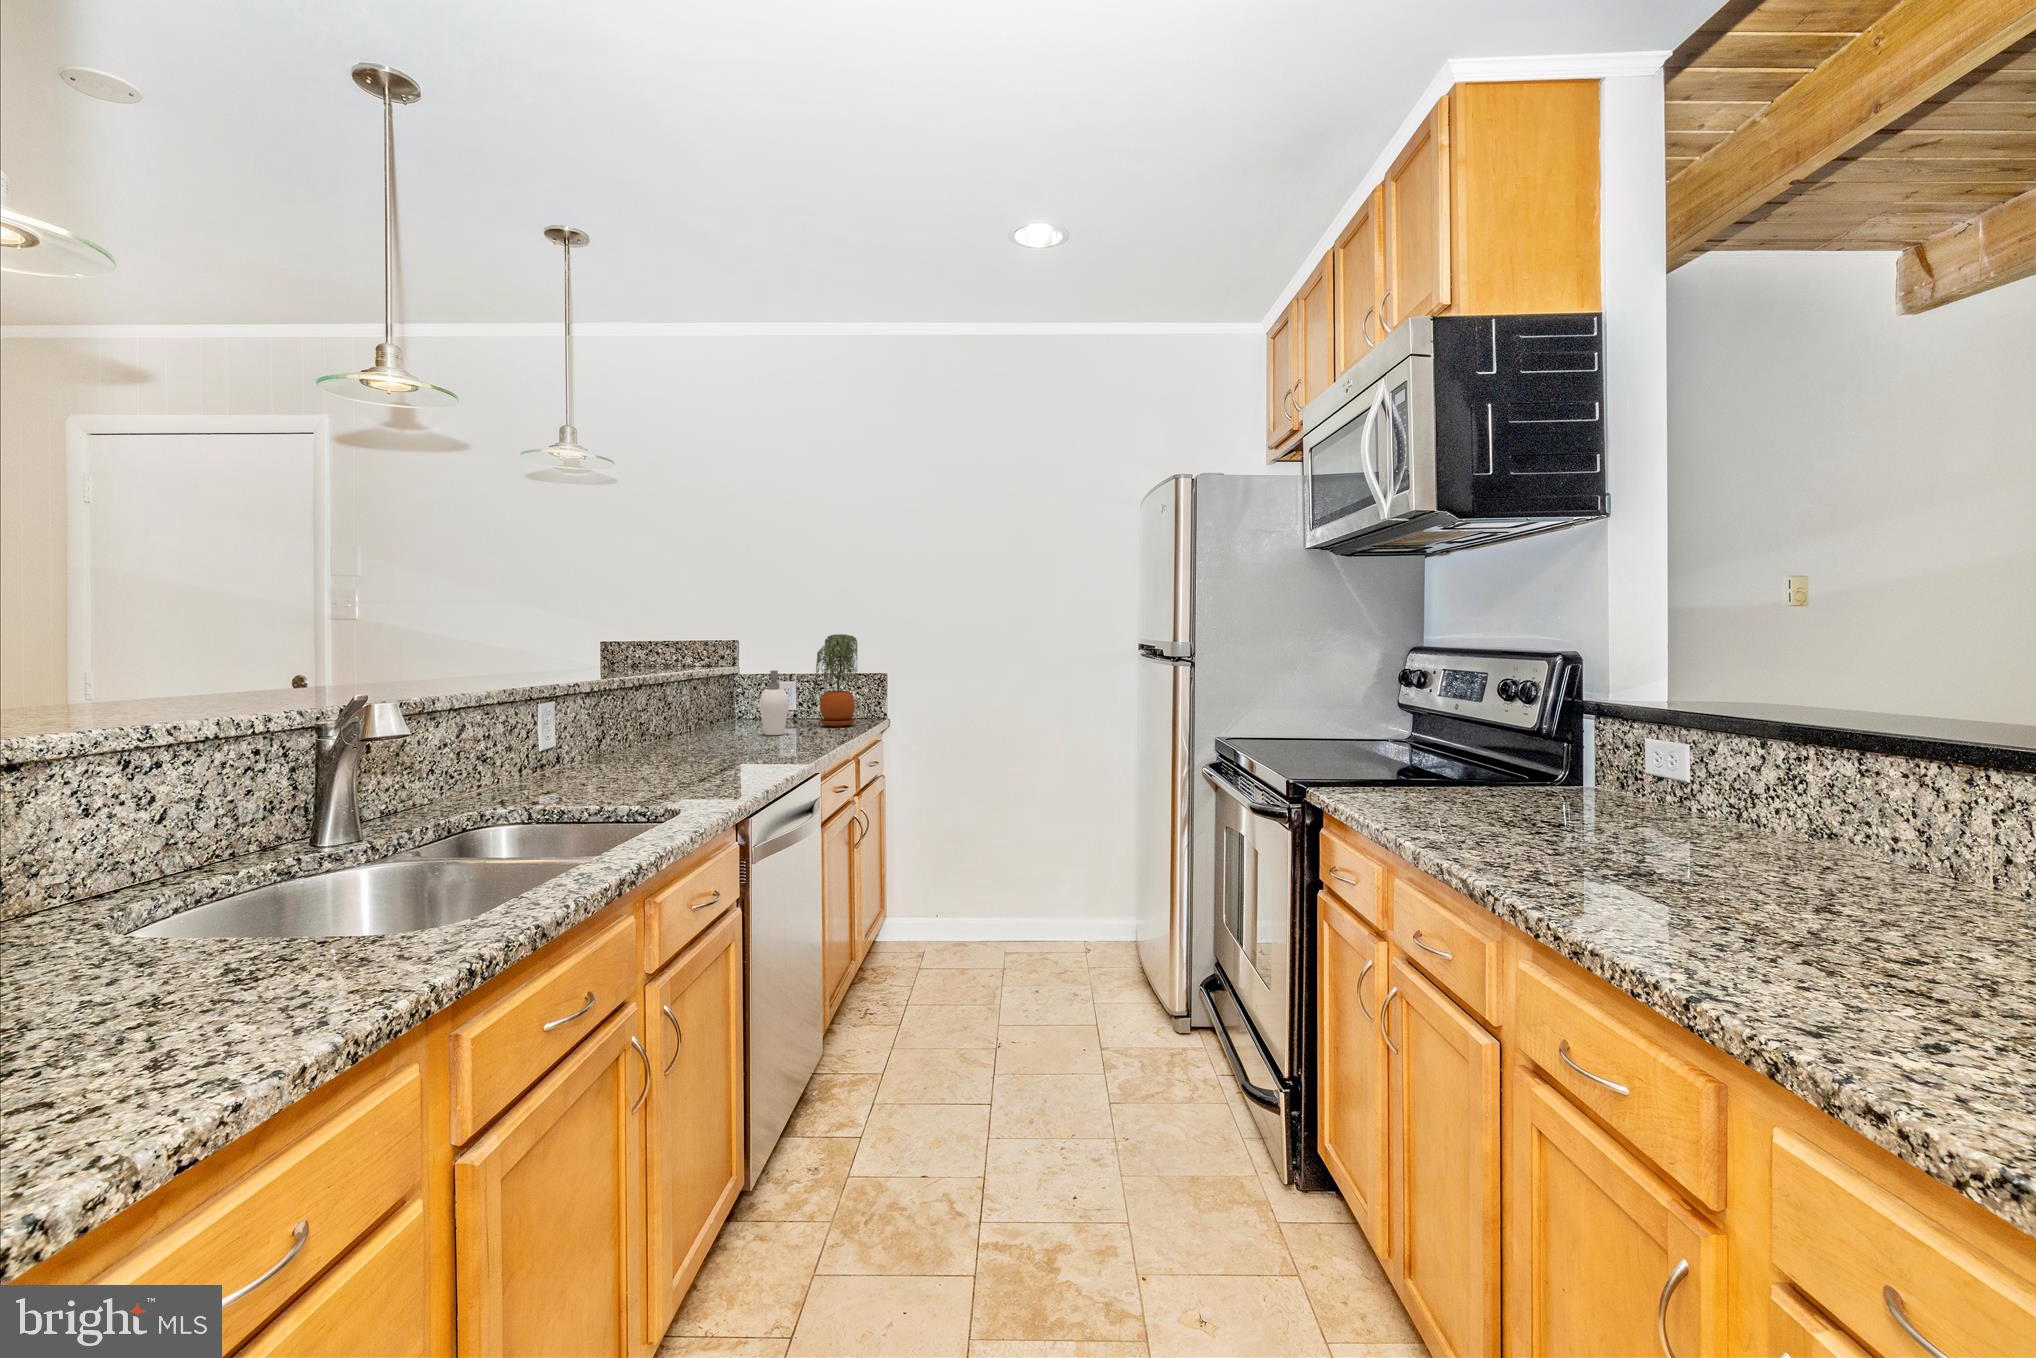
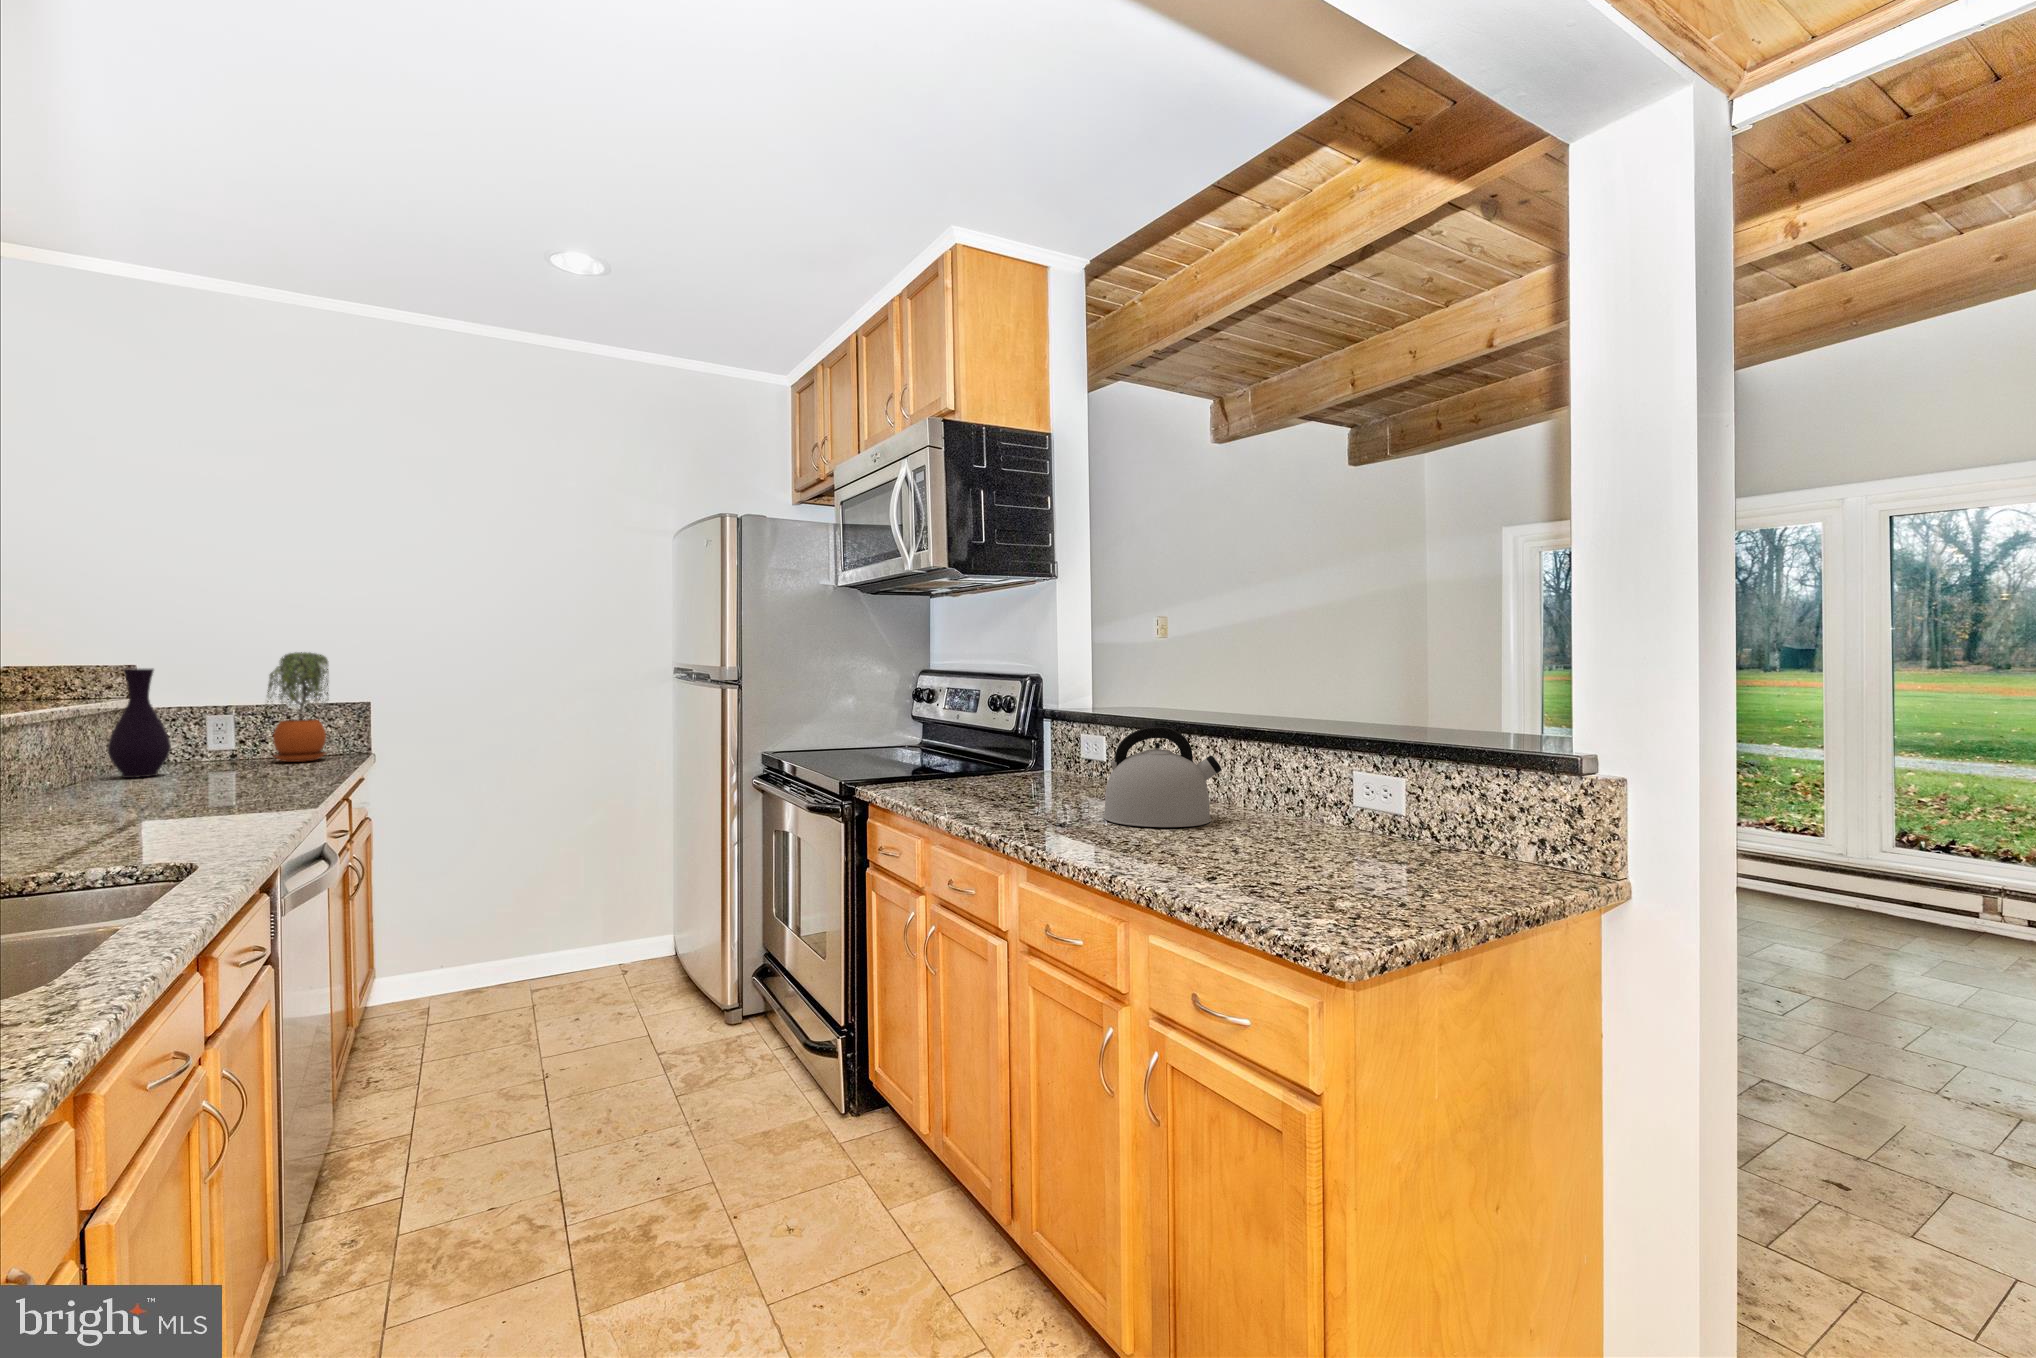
vase: none [717,648,753,733] -> present [108,669,171,778]
soap dispenser: present [760,671,790,735] -> none [188,697,241,777]
kettle: none [1681,735,1956,918] -> present [1103,727,1222,827]

